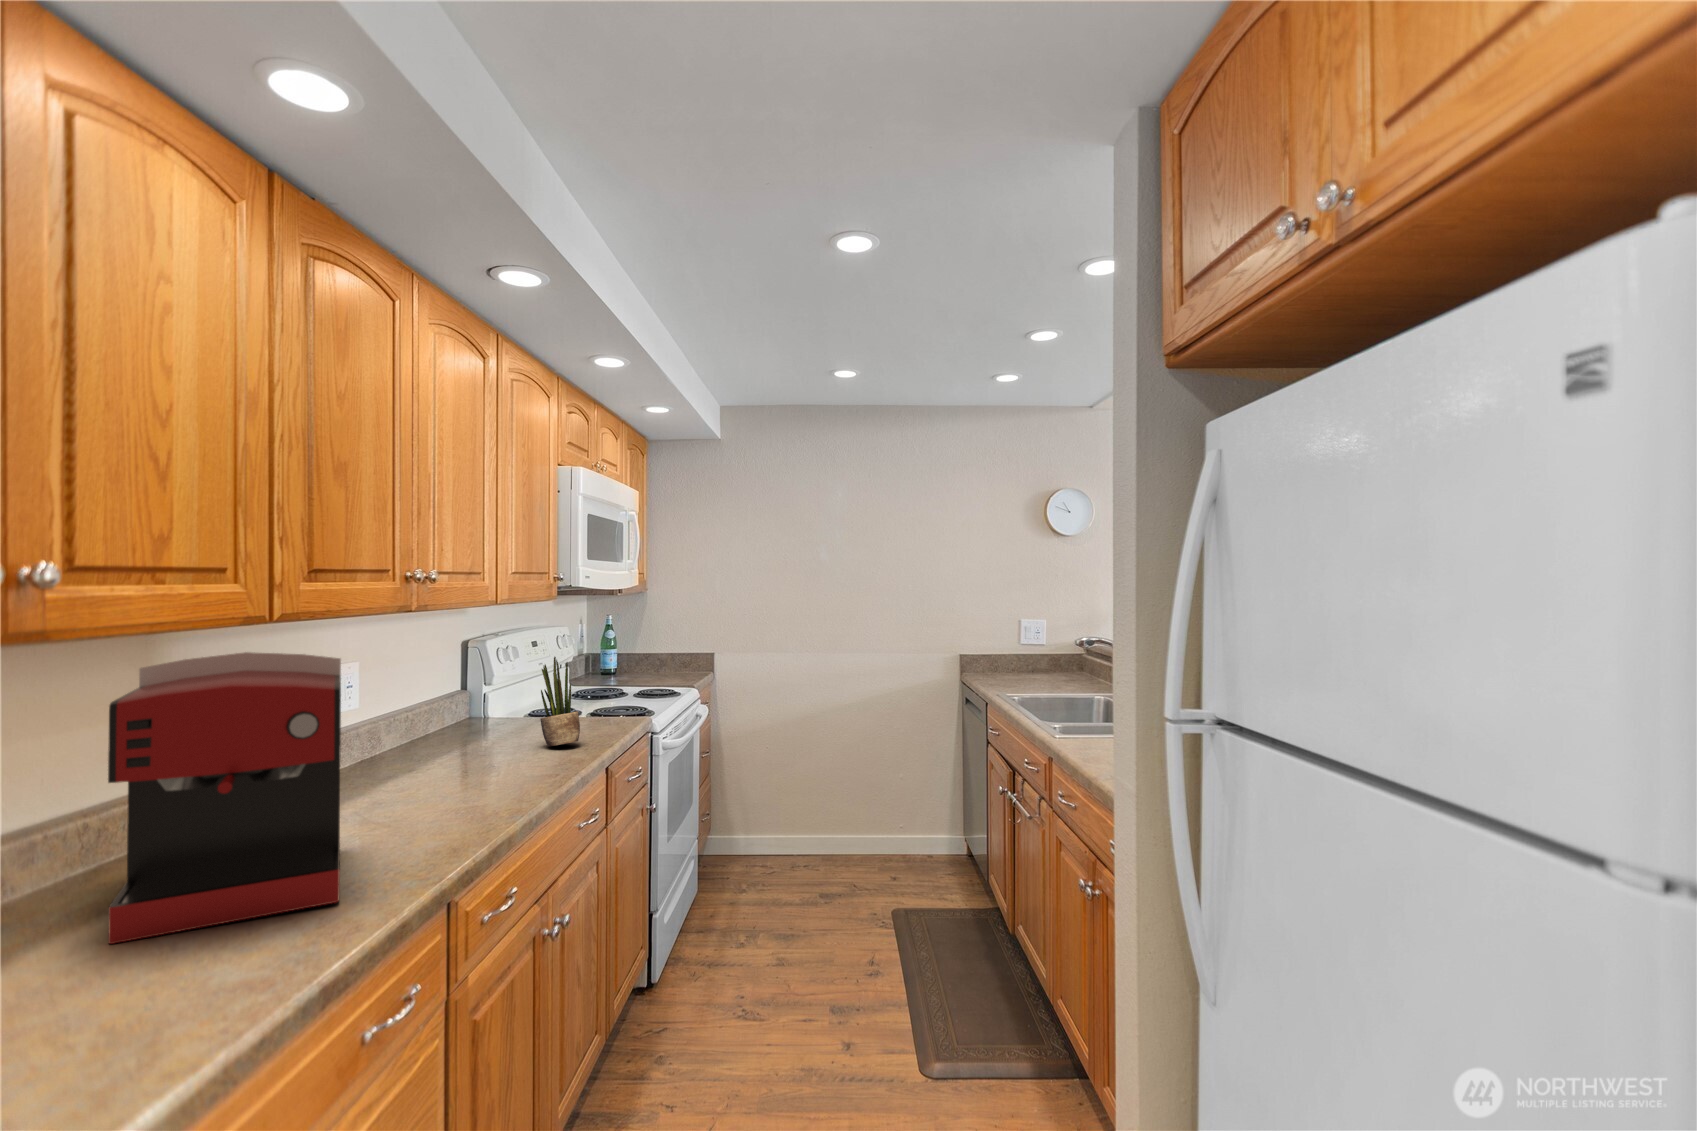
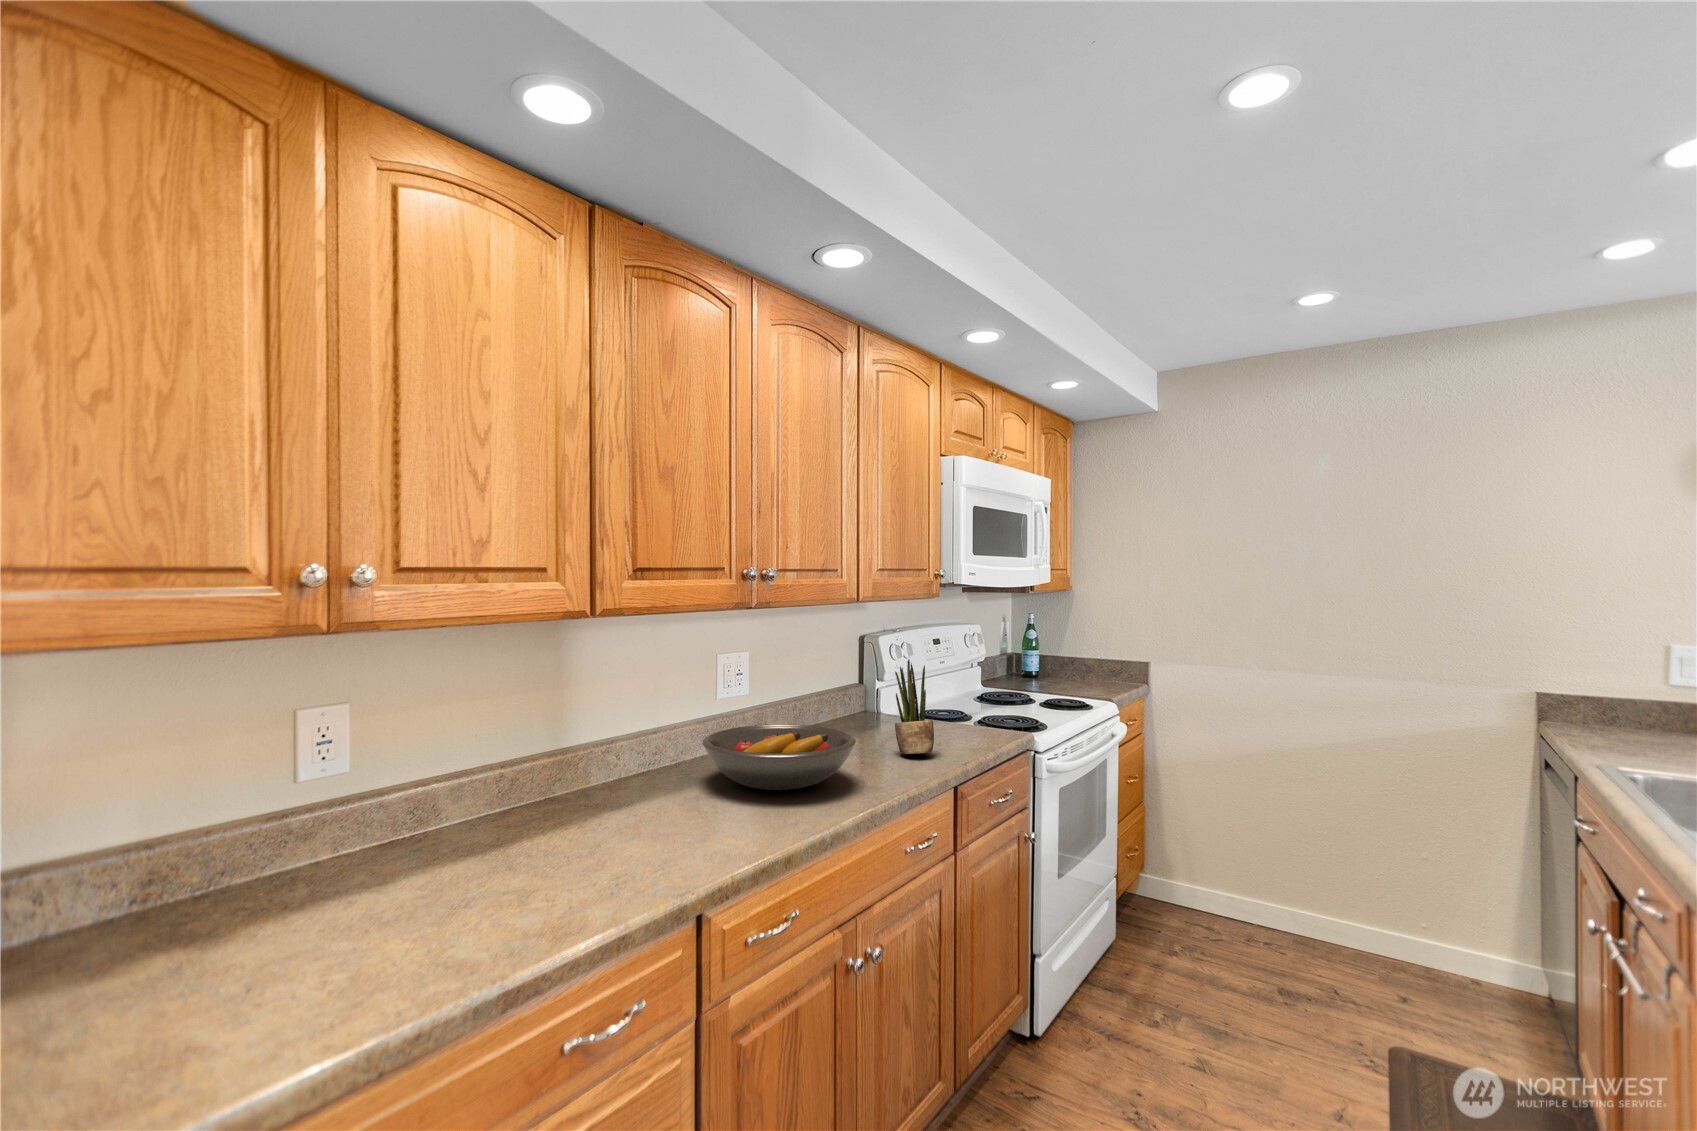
coffee maker: present [108,652,341,944] -> none [413,645,638,898]
fruit bowl: none [357,727,530,791] -> present [702,724,856,790]

